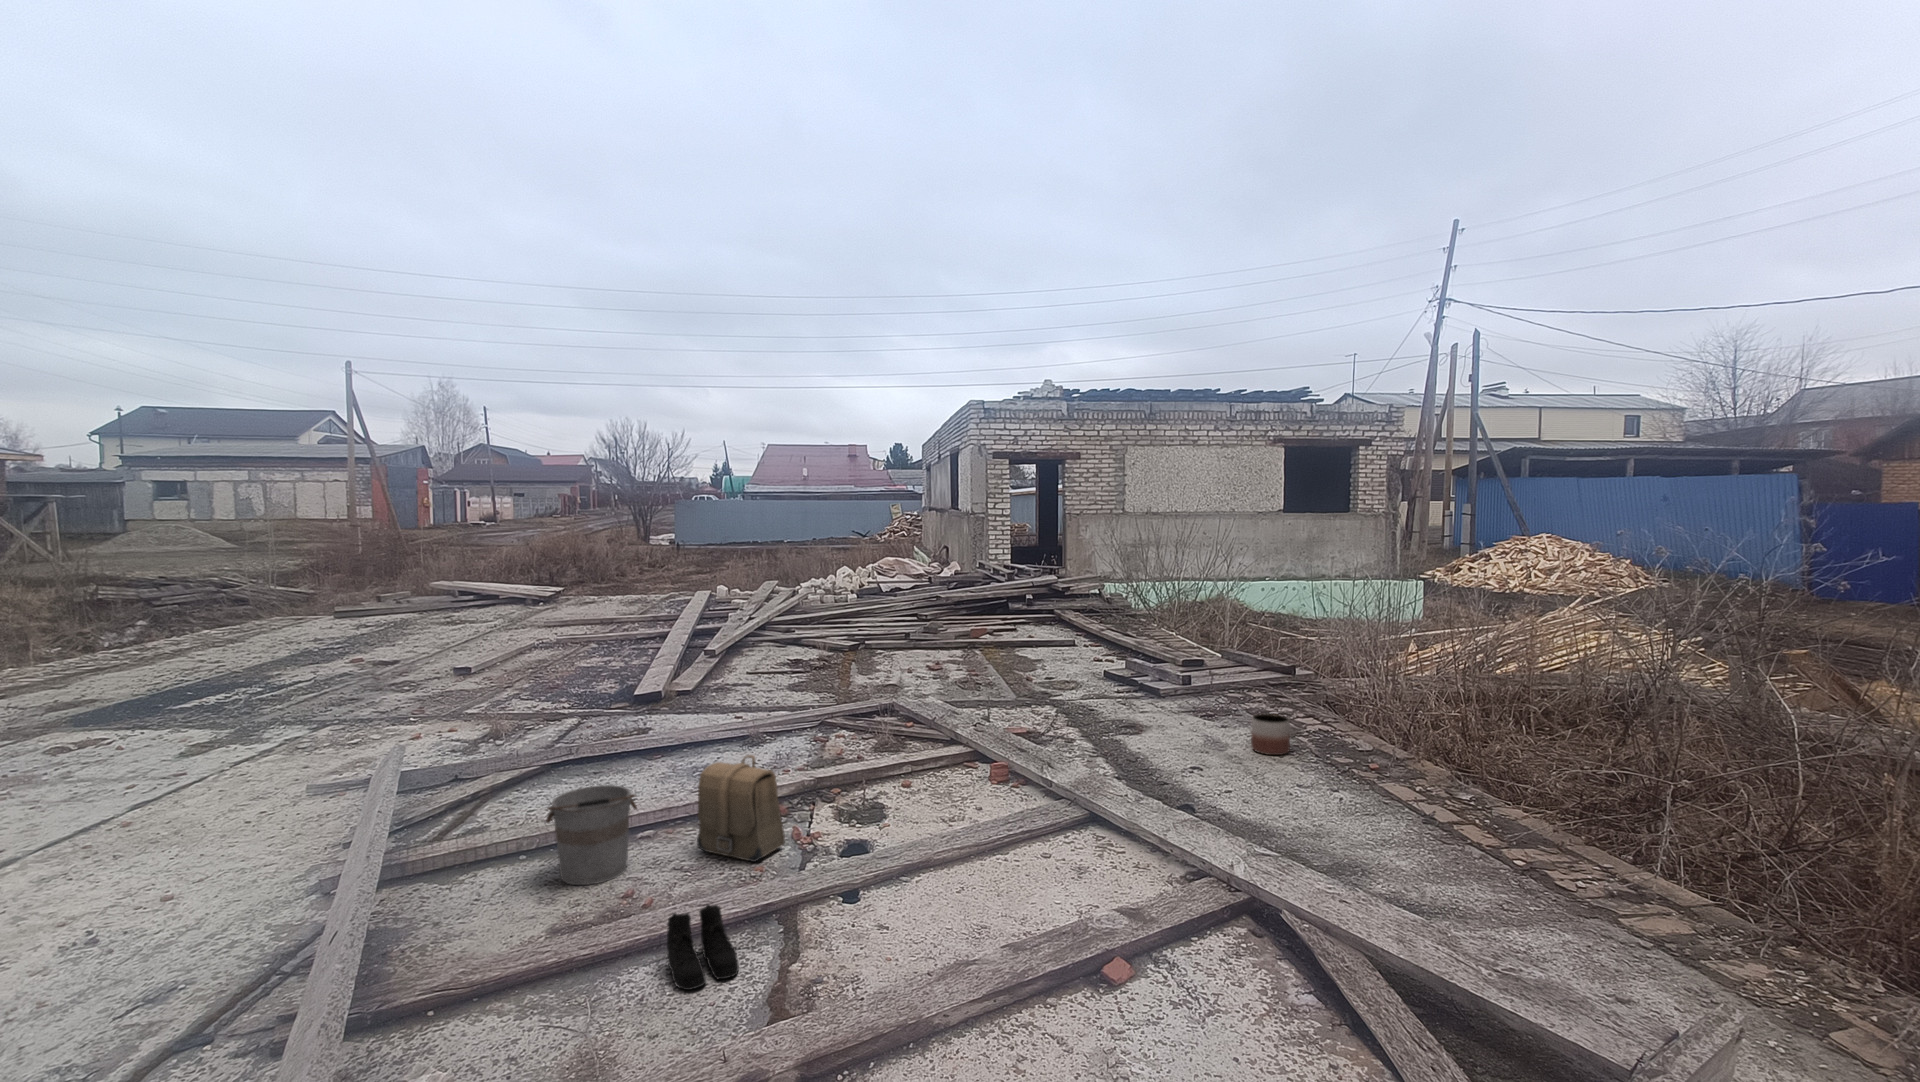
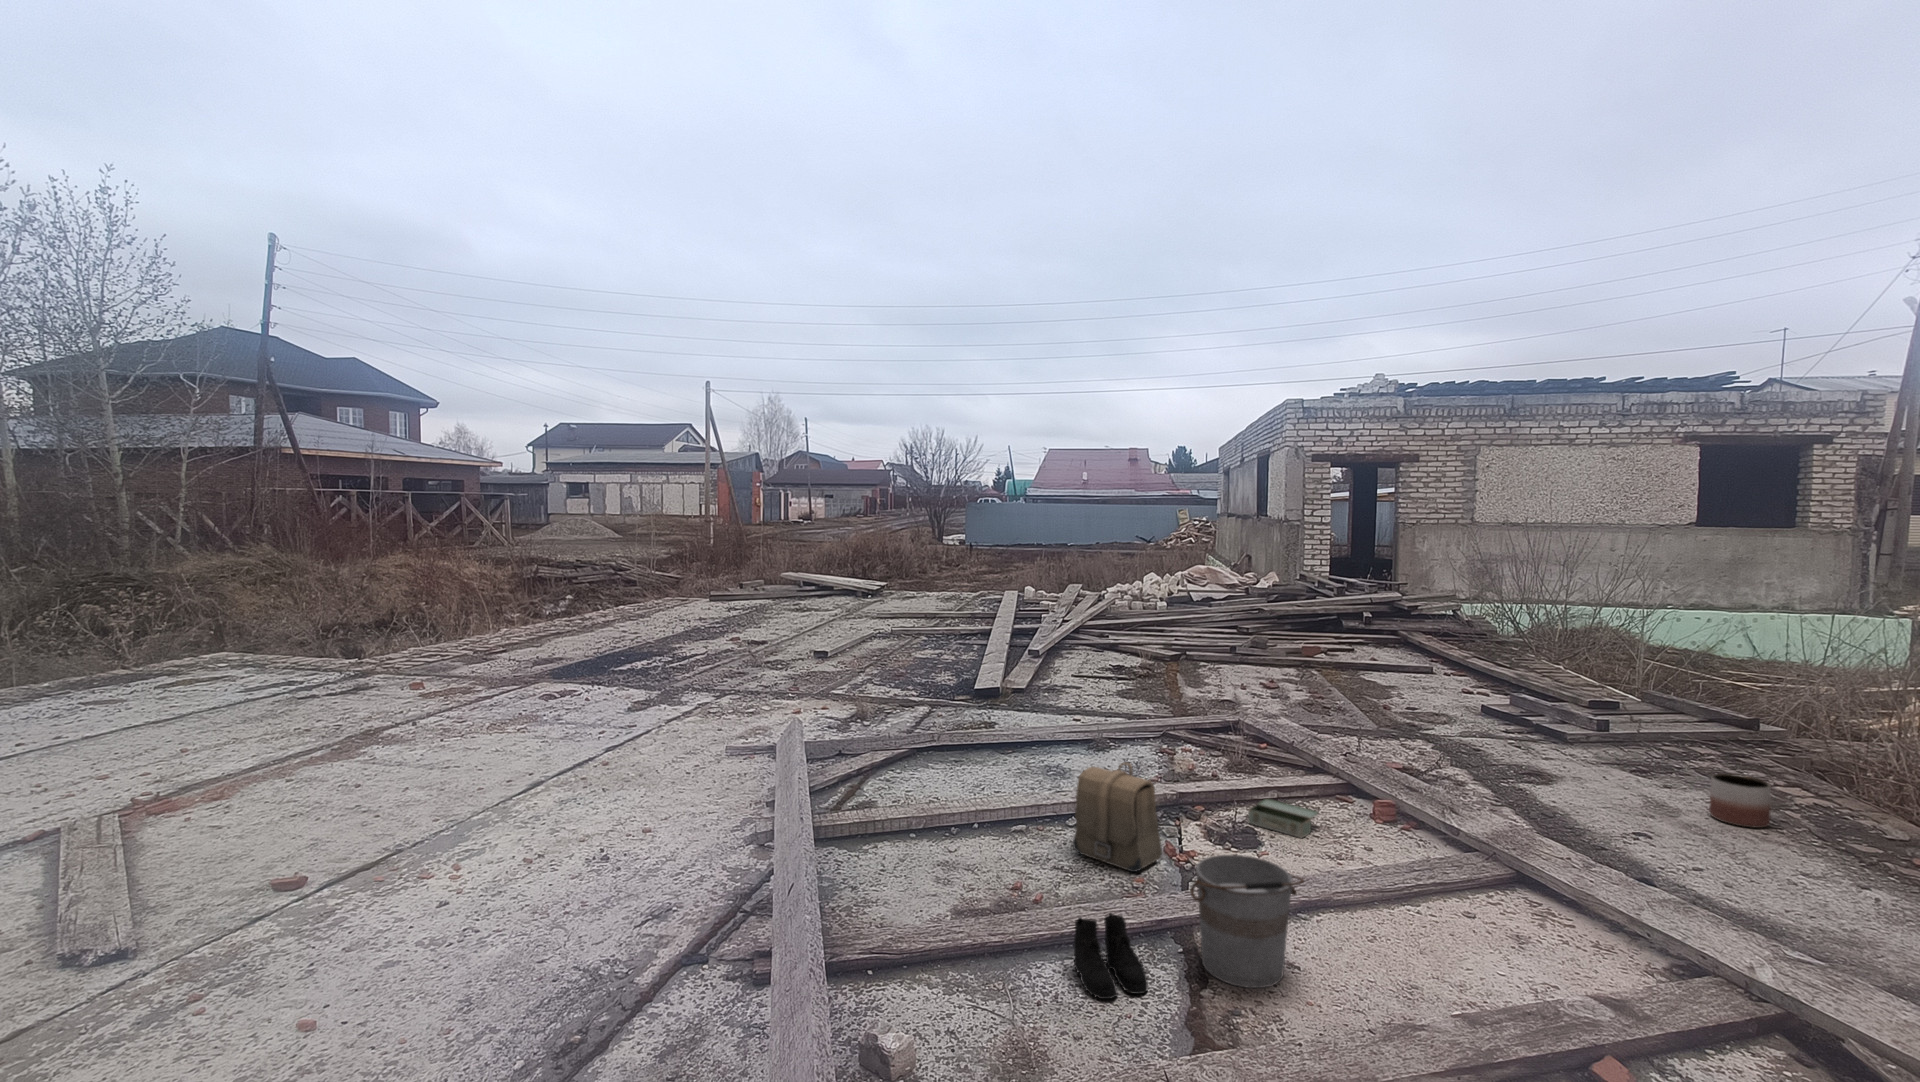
toolbox: none [877,775,941,809] -> present [1248,799,1319,838]
bucket: present [546,785,637,885] -> present [1190,855,1304,988]

